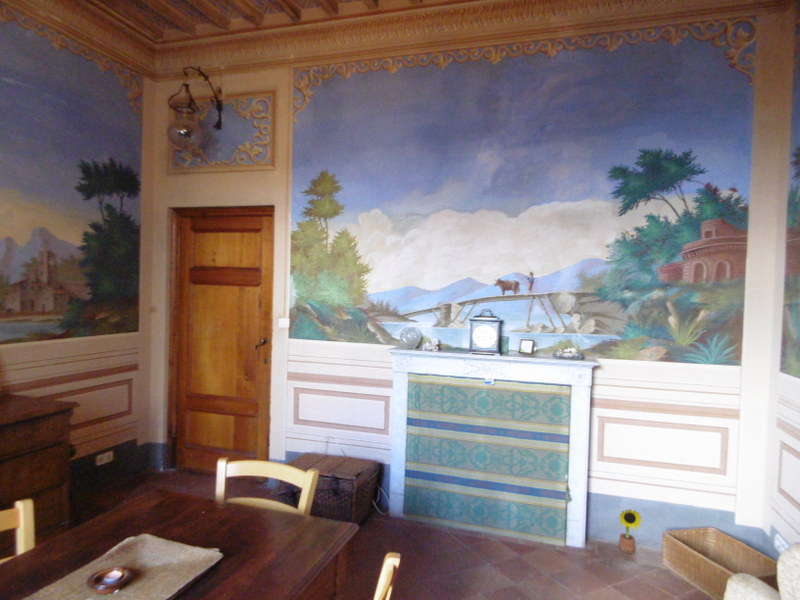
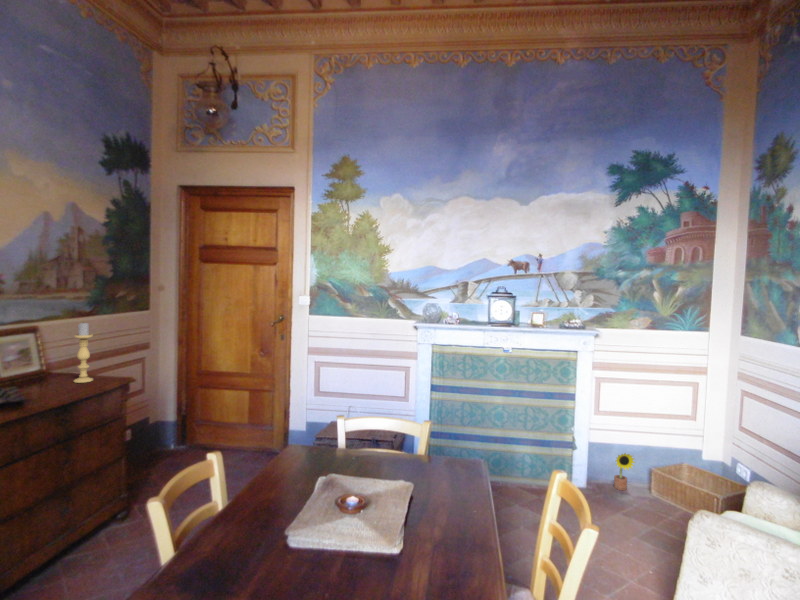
candle holder: none [23,350,43,411] -> present [74,323,93,383]

